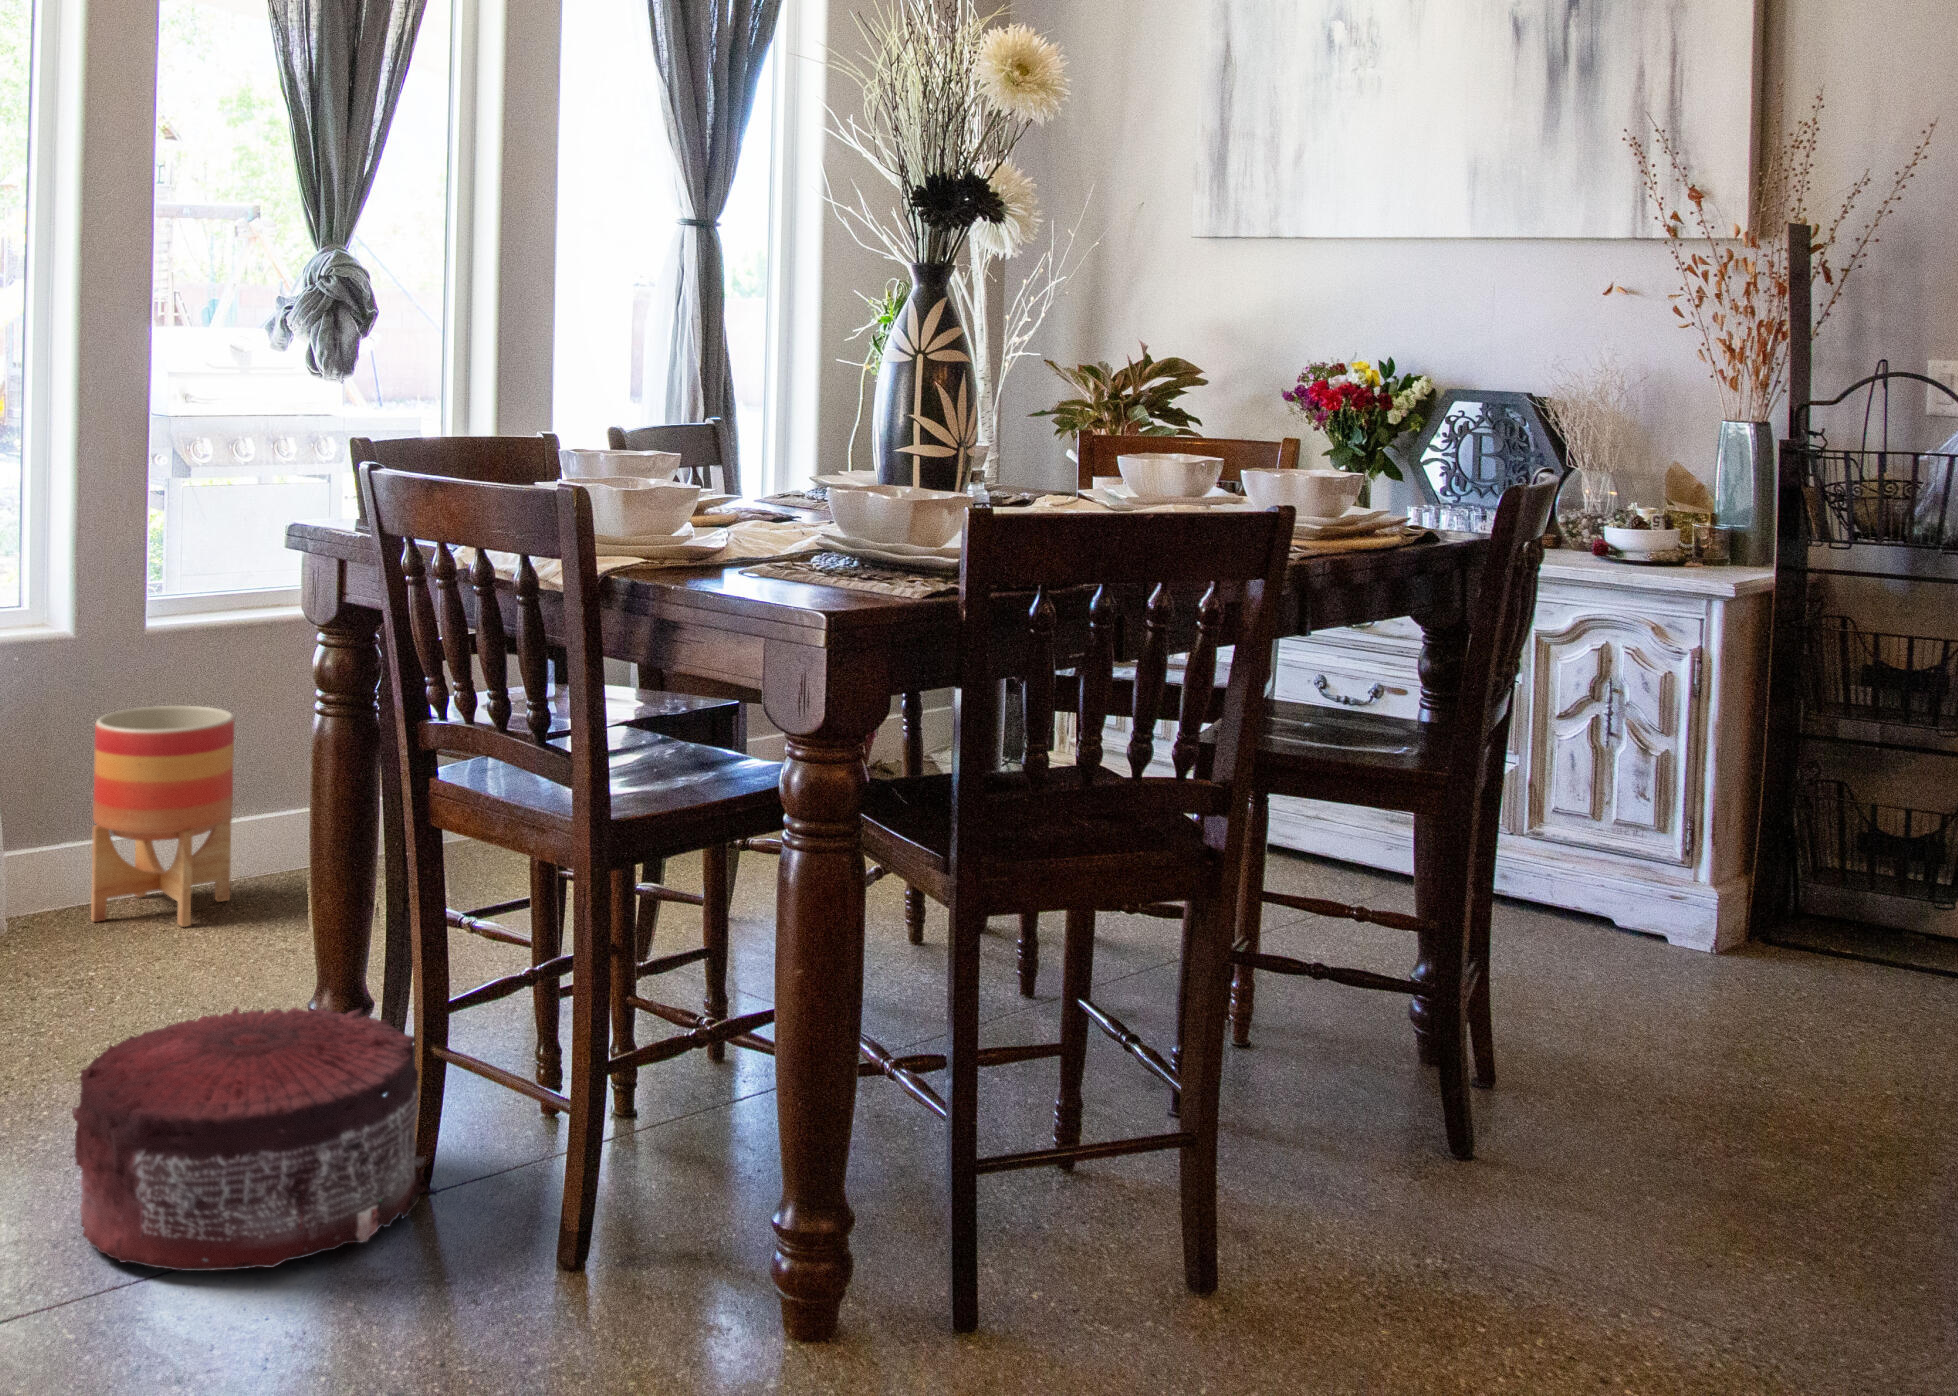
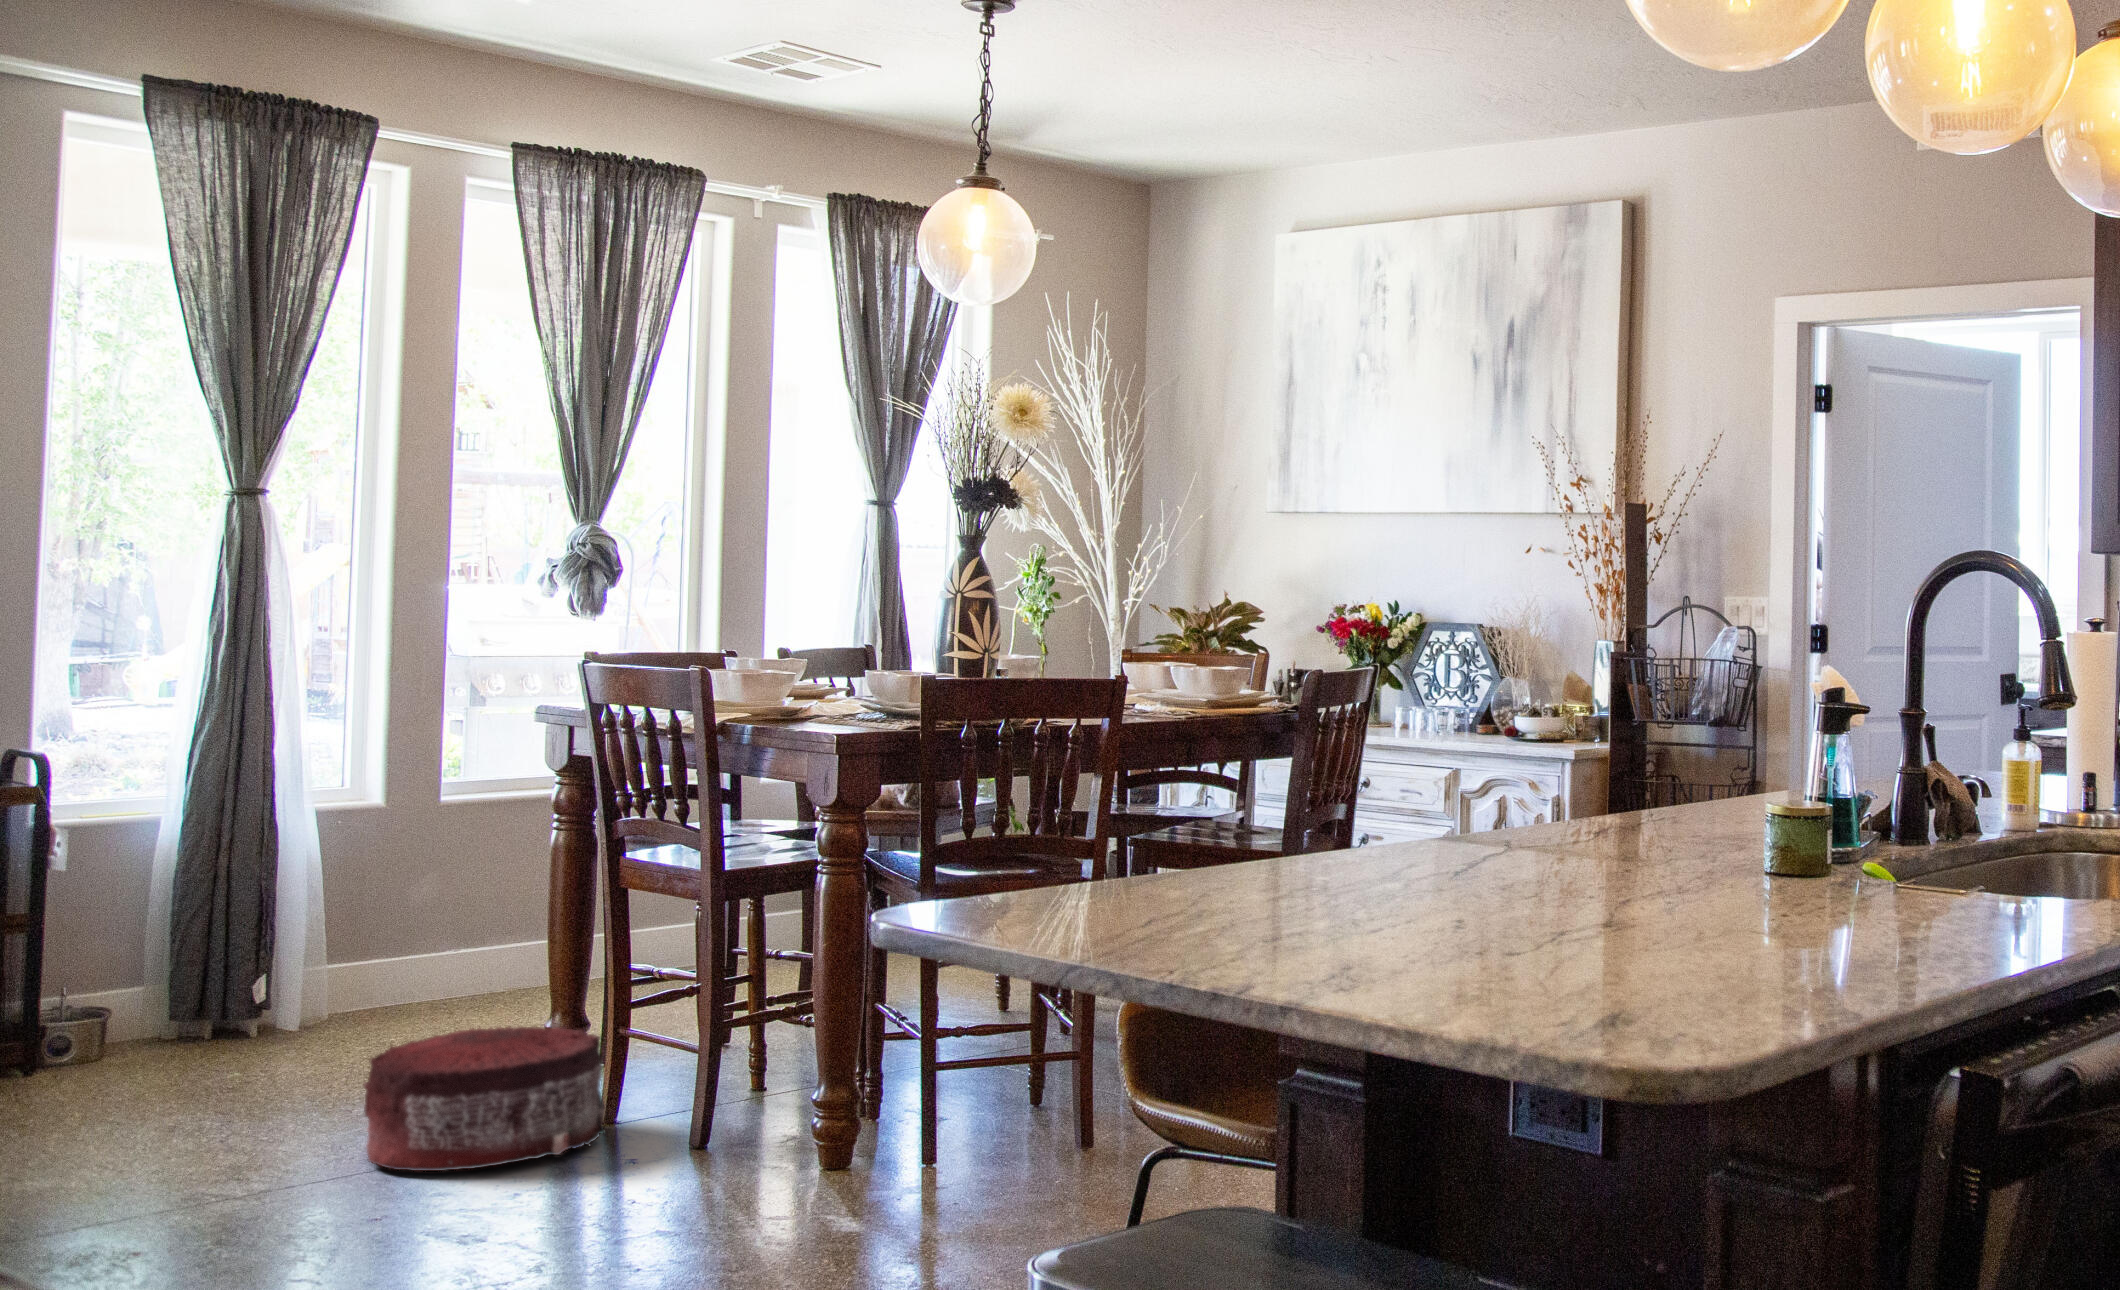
planter: present [91,706,234,927] -> none [370,867,490,1028]

